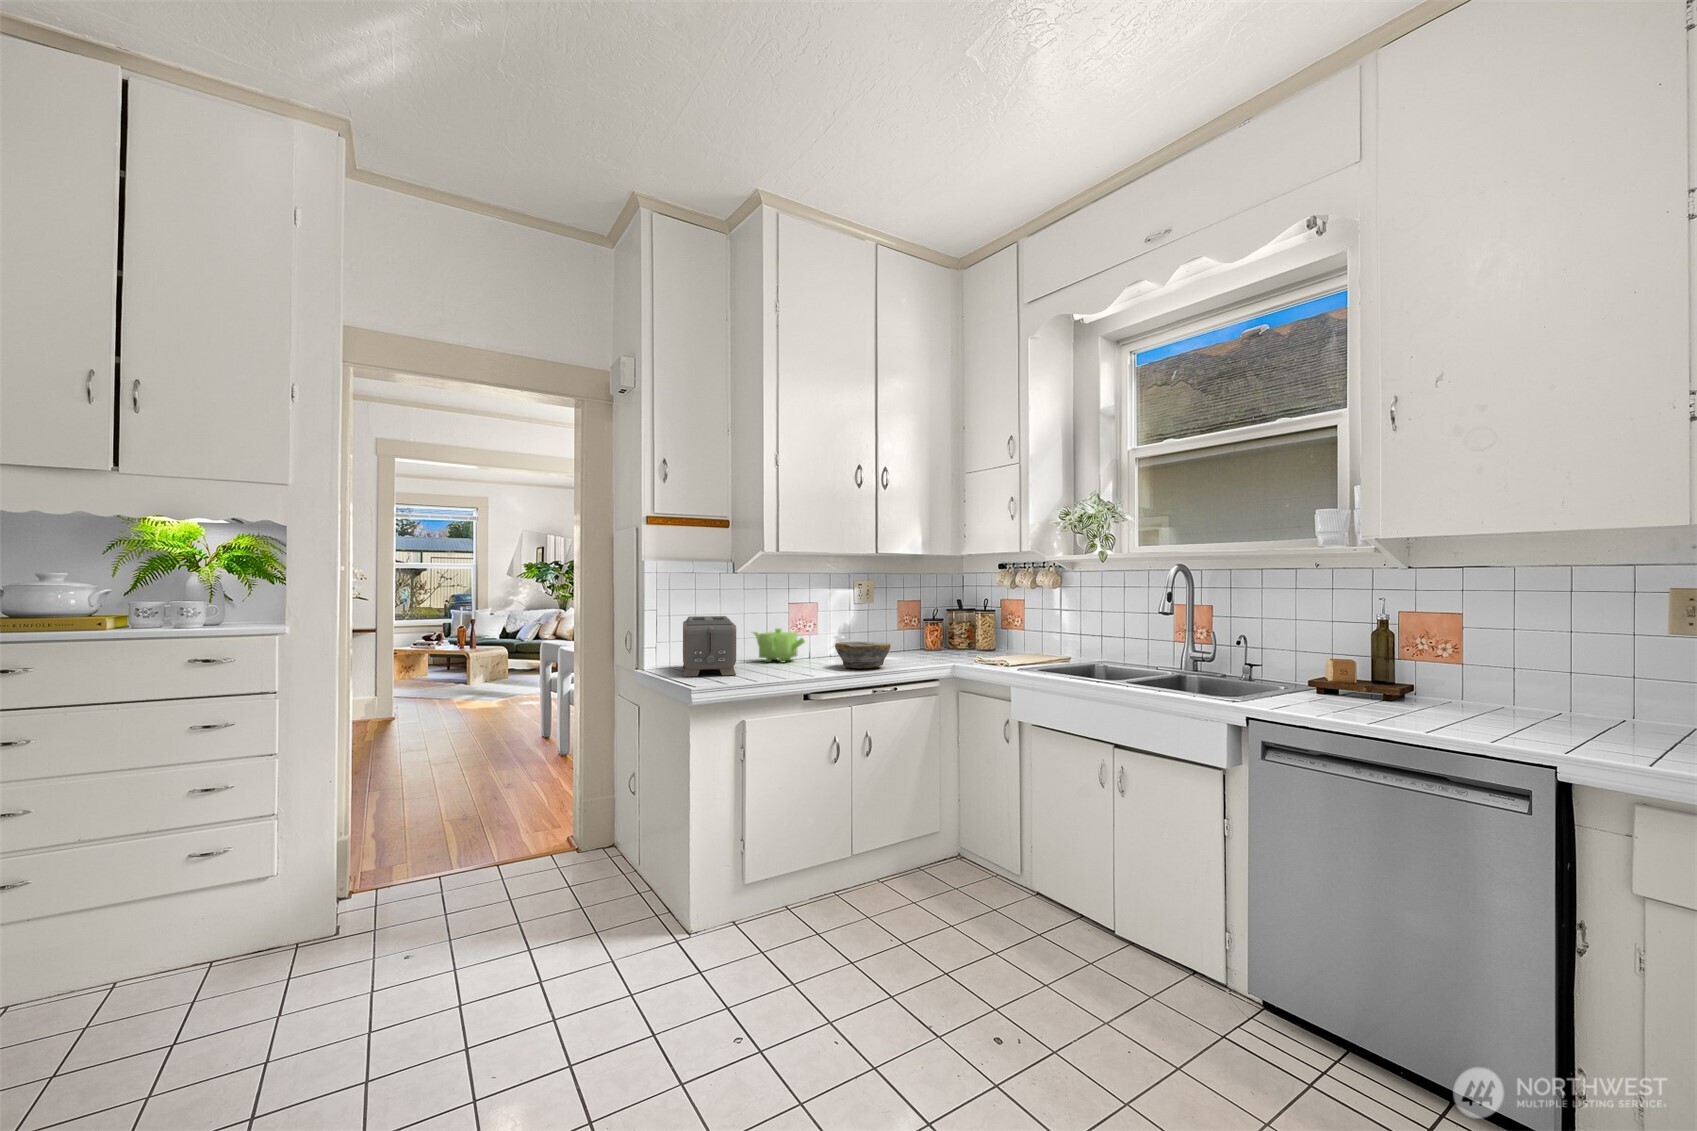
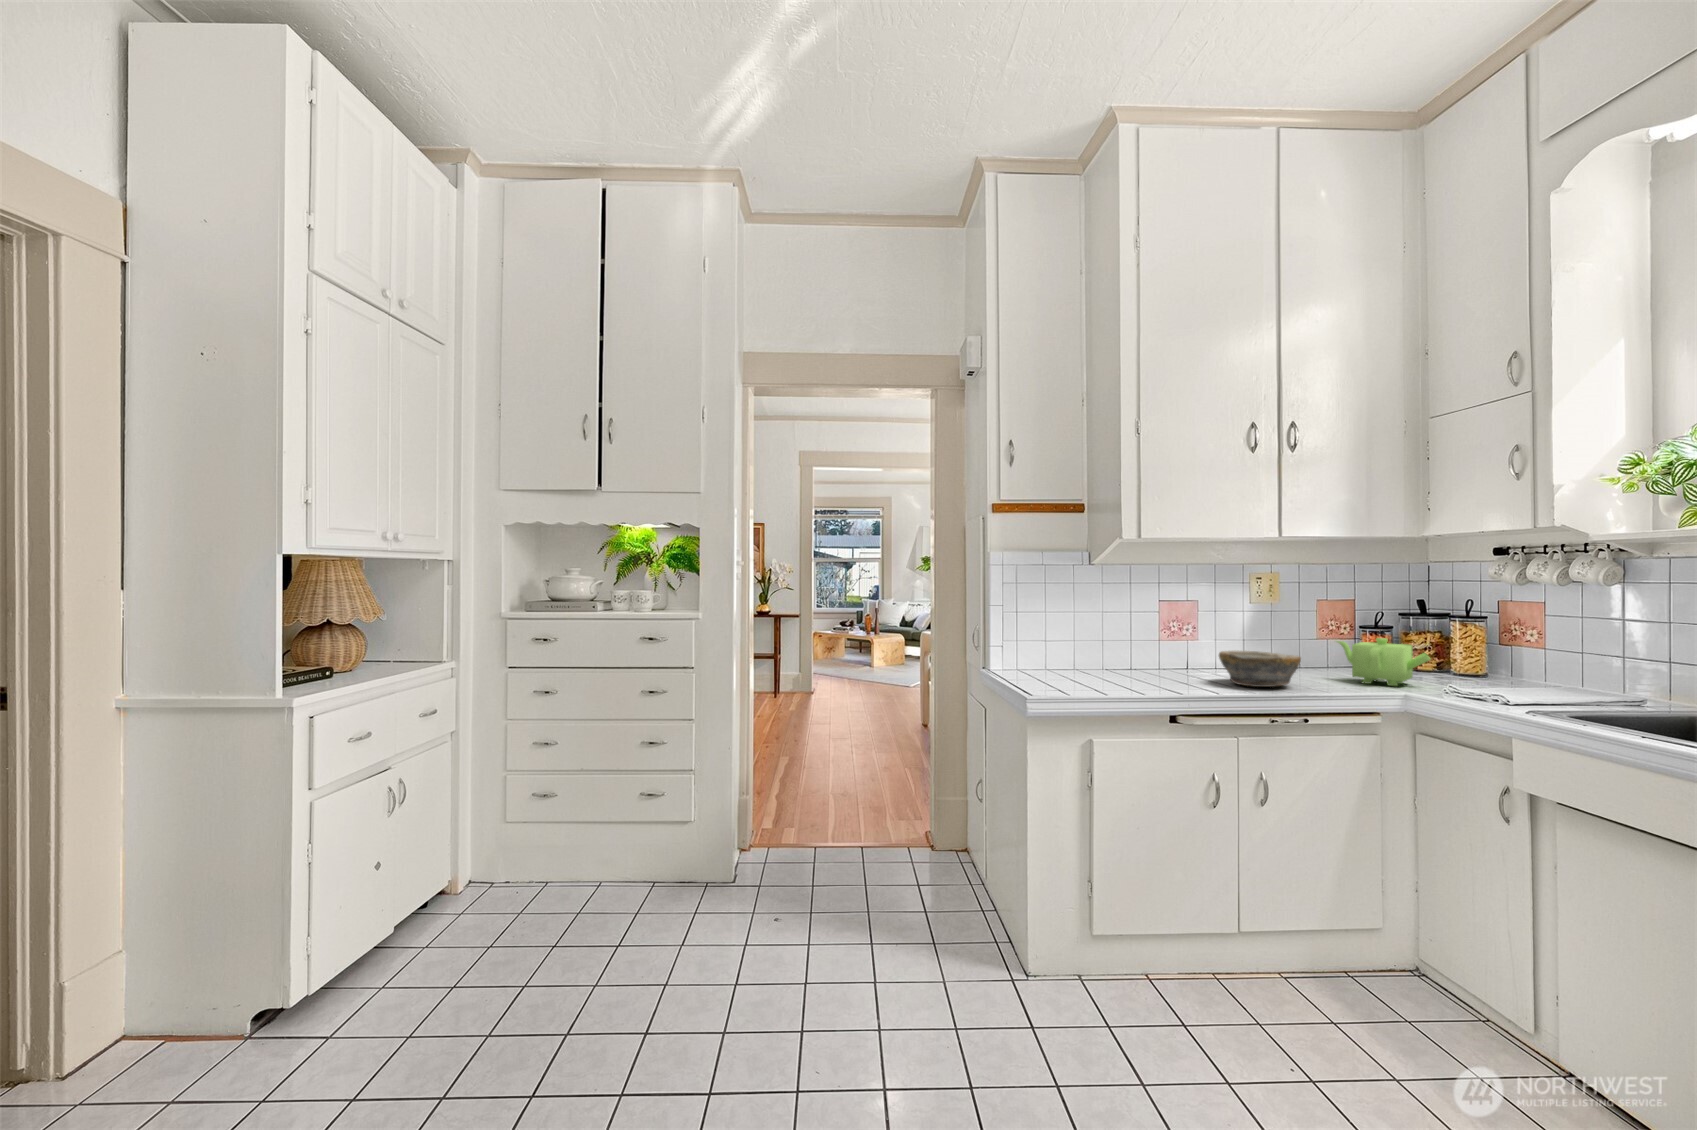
toaster: present [683,616,736,677] -> none [1022,613,1085,684]
teapot: present [753,628,805,662] -> present [1337,638,1430,686]

